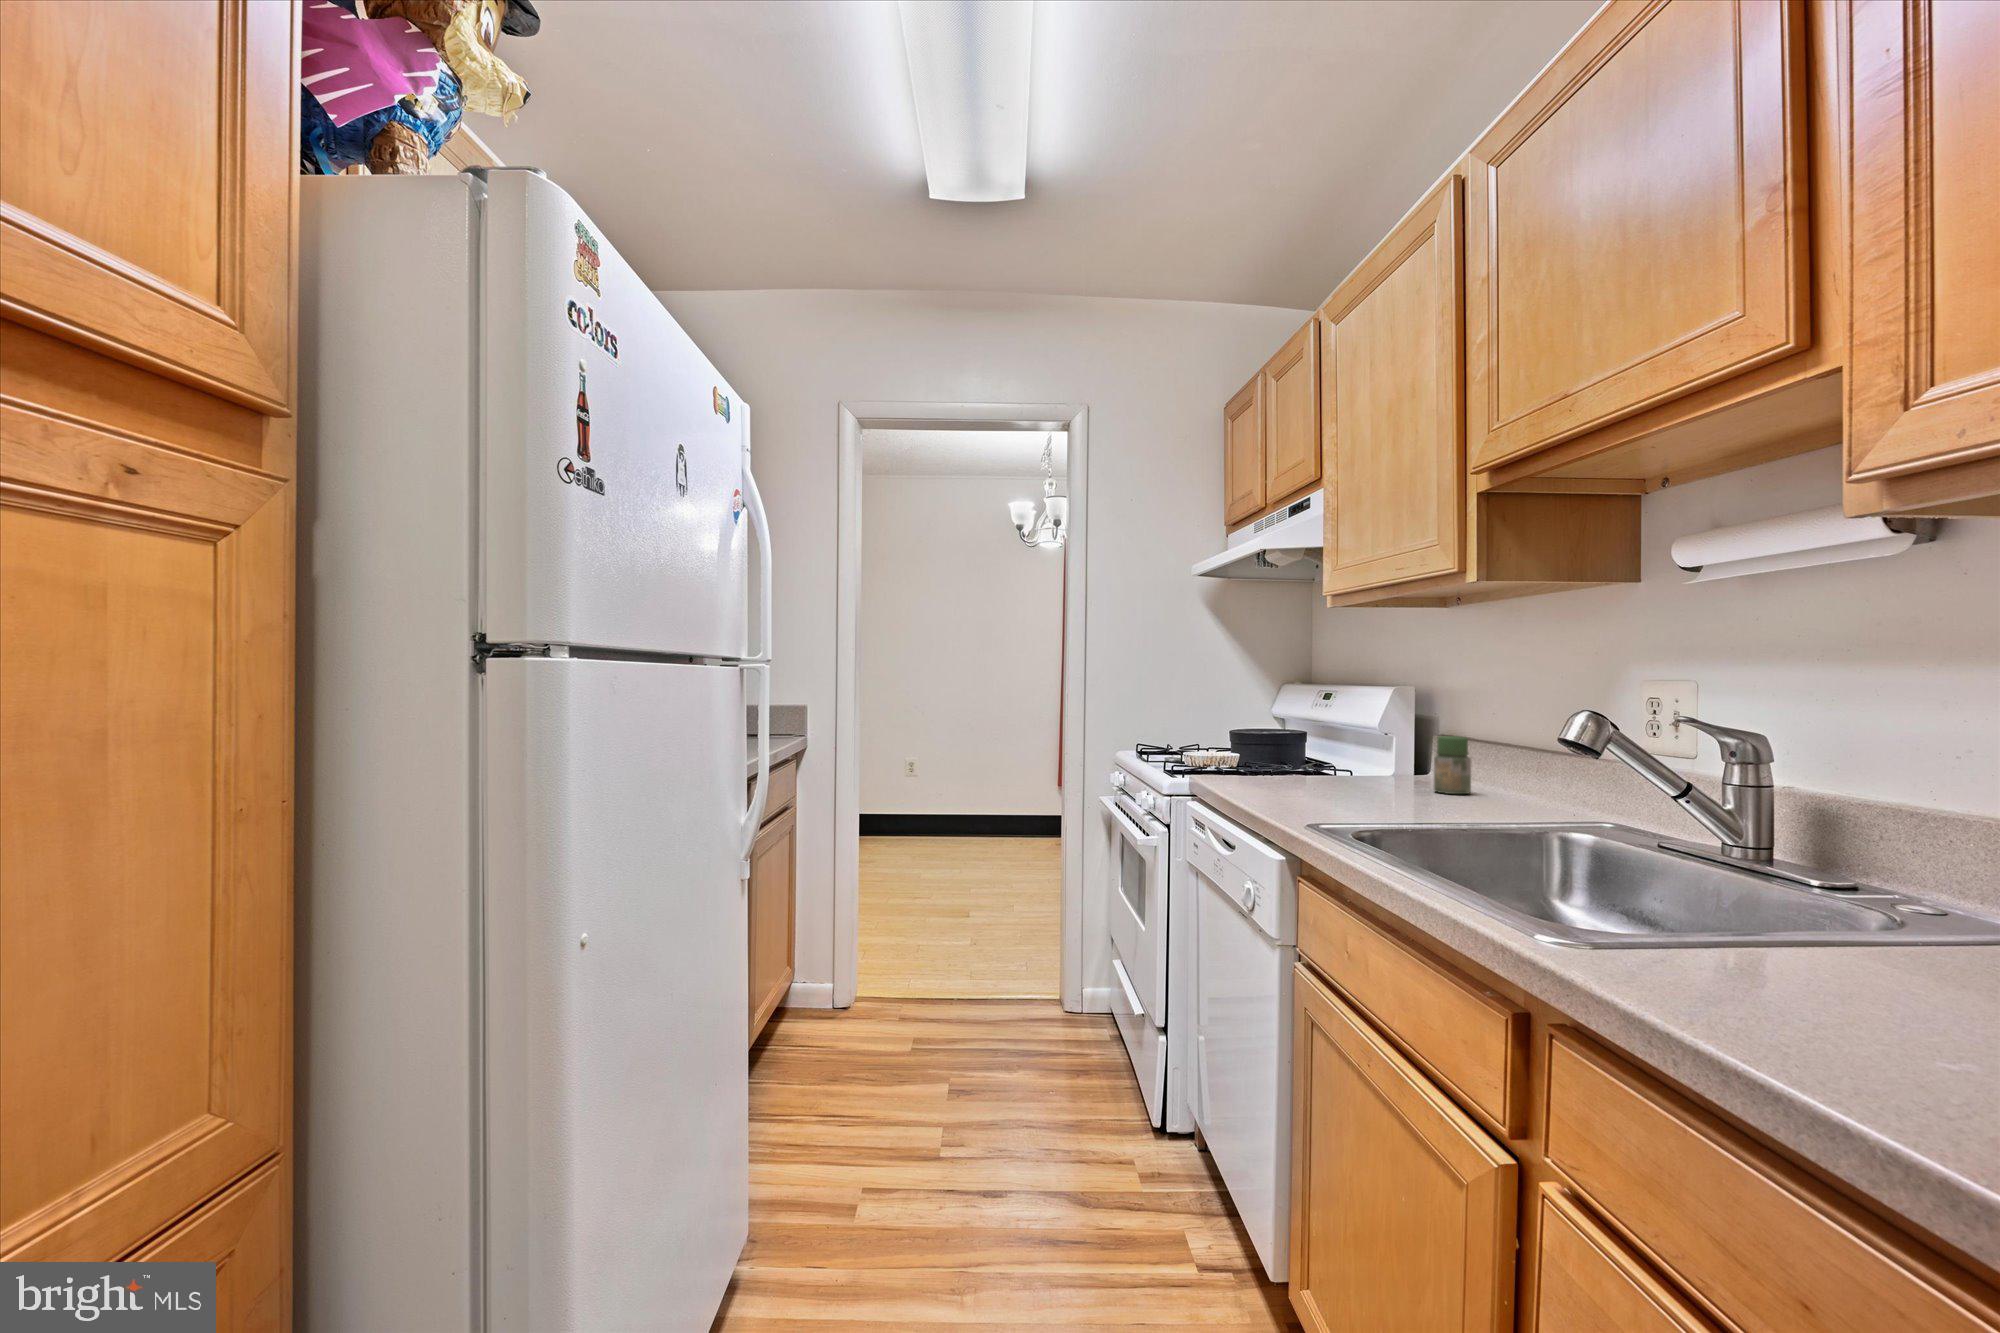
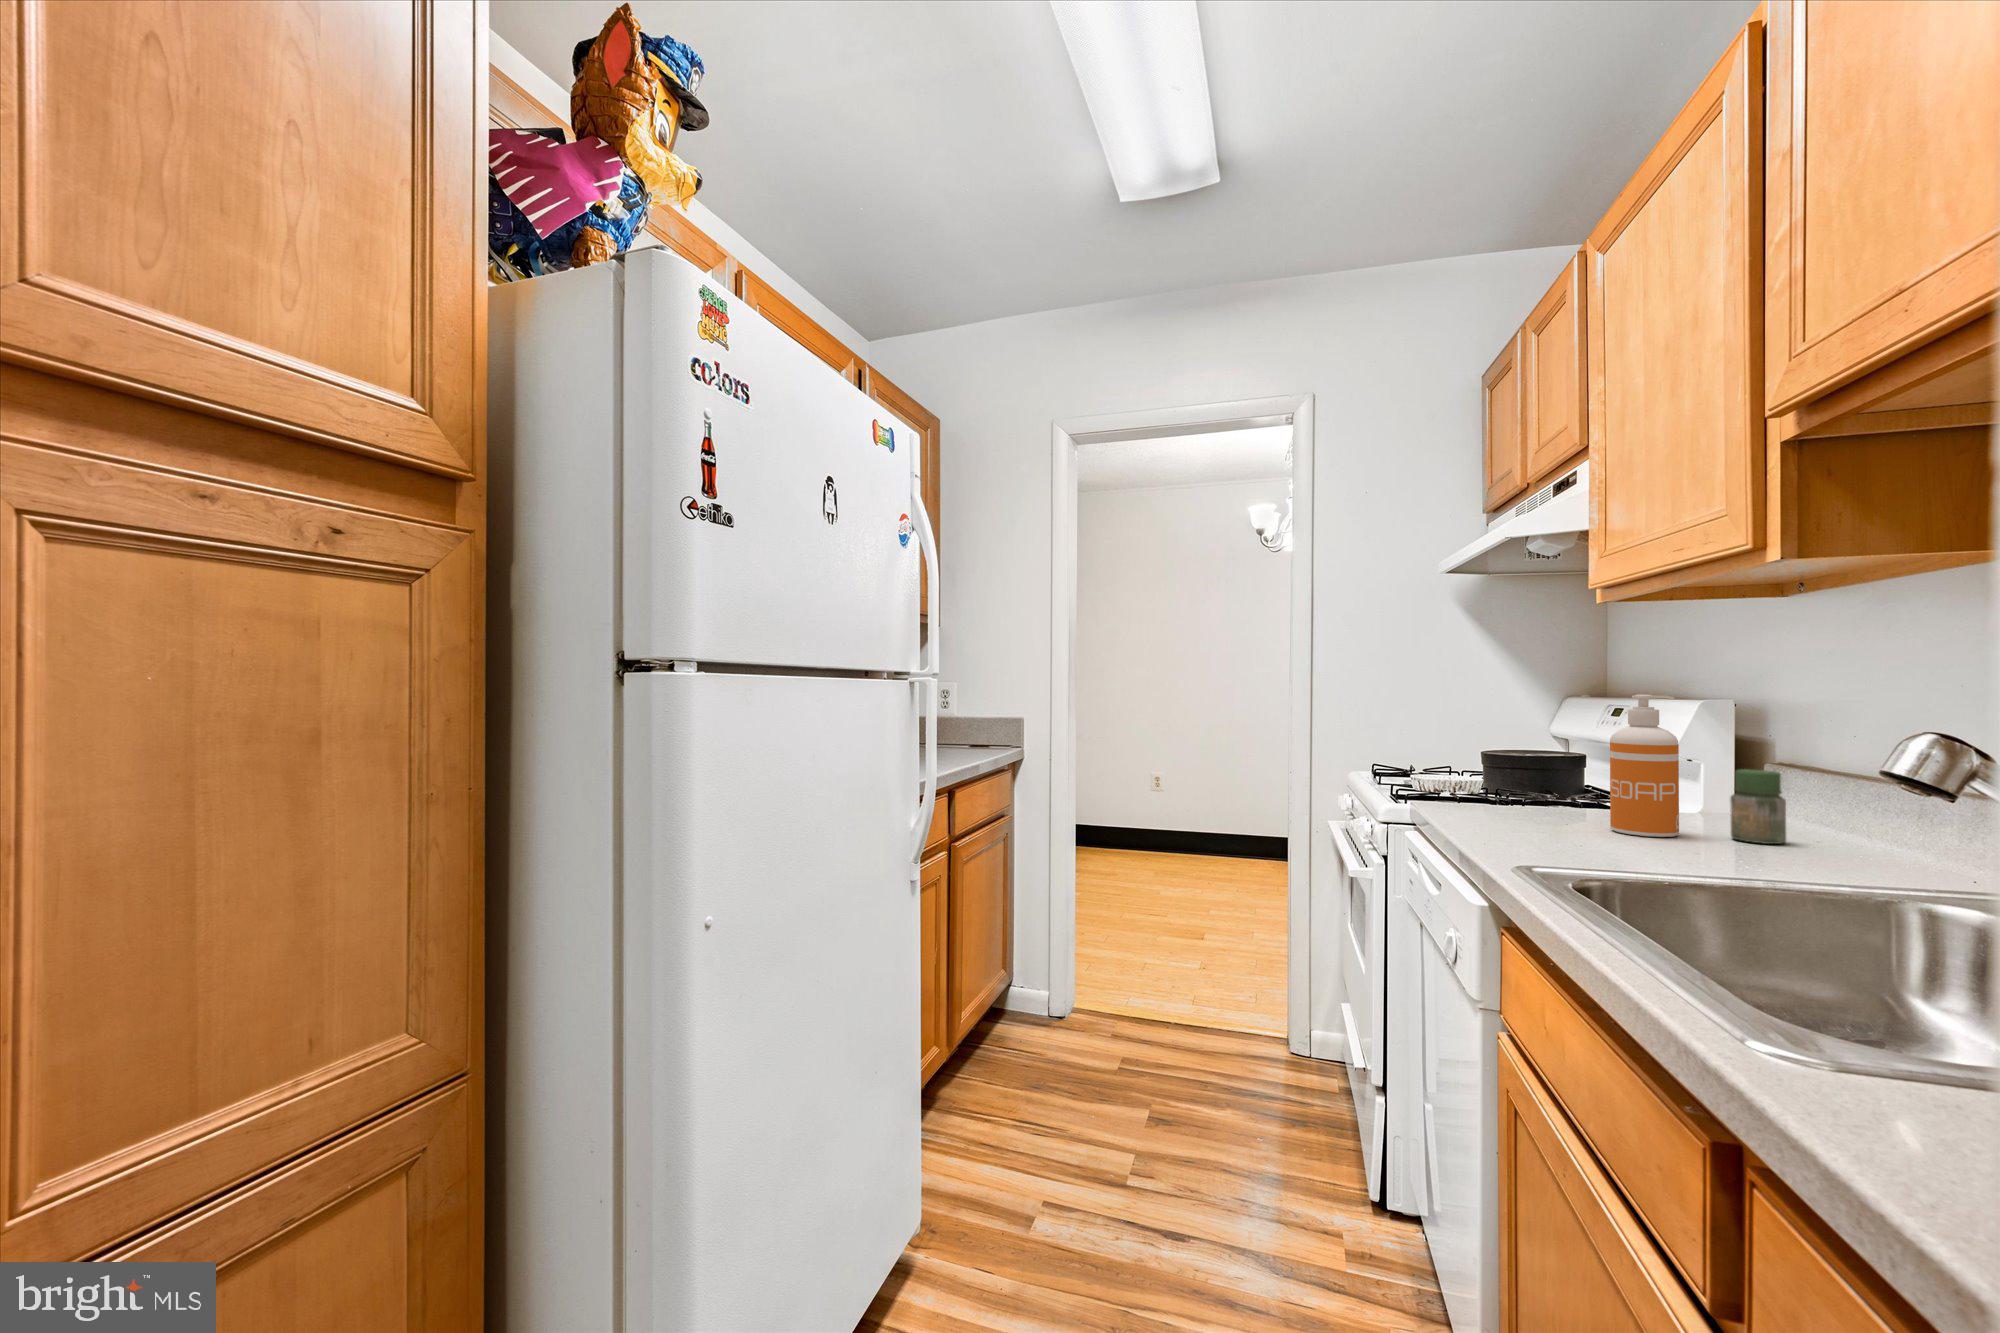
soap dispenser: none [1350,676,1399,793] -> present [1610,695,1679,837]

